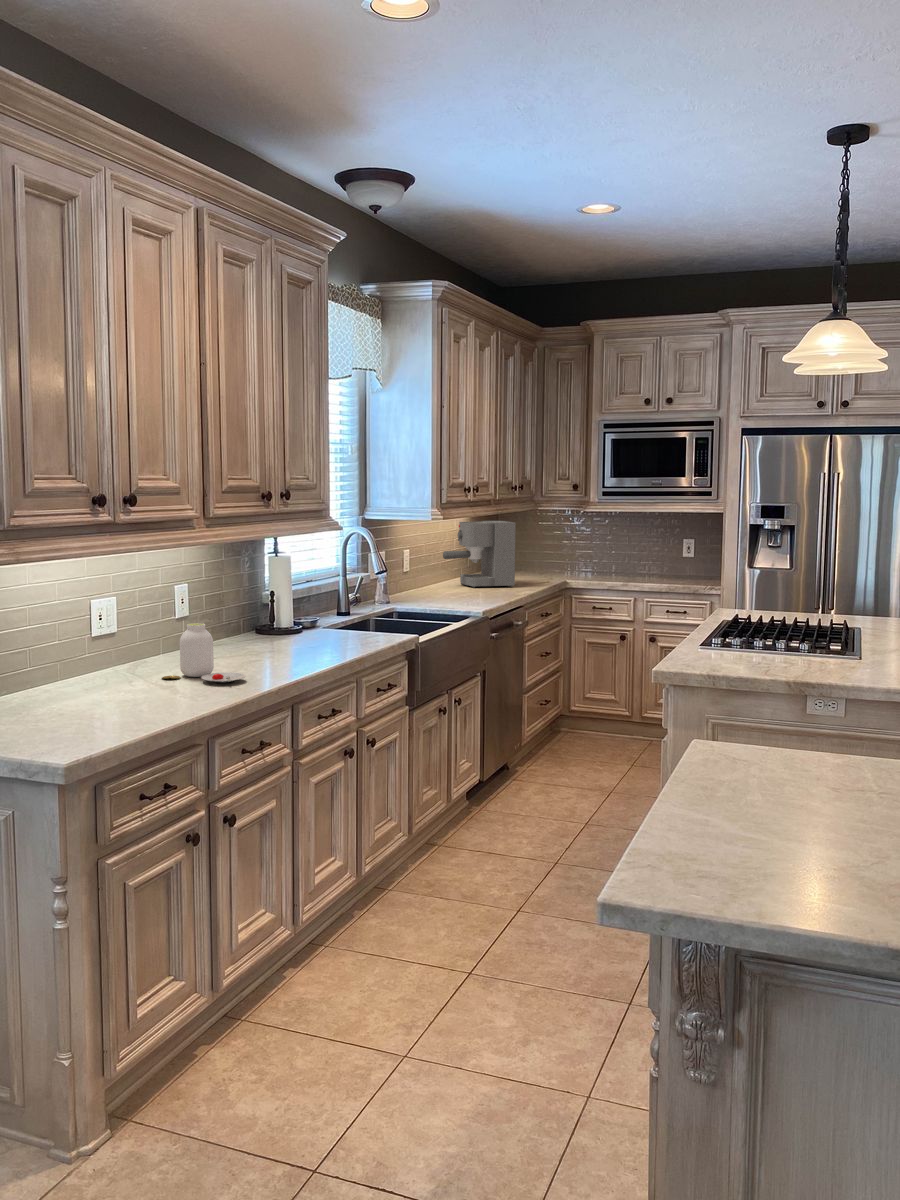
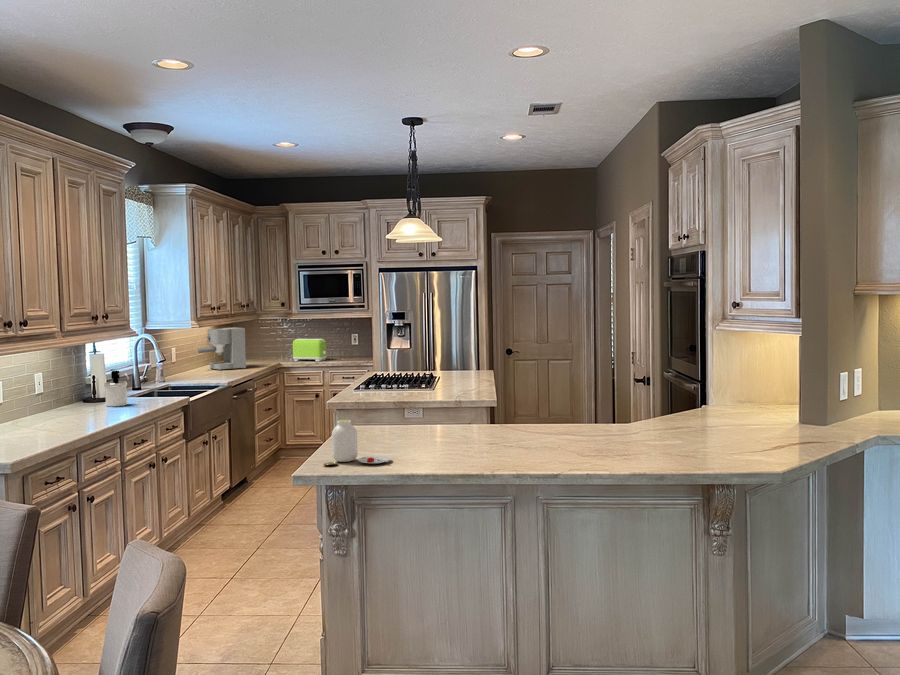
toaster: none [588,542,642,580] -> present [293,339,326,361]
soap dispenser: none [282,586,320,646] -> present [104,371,129,406]
jar: present [162,623,245,682] -> present [324,420,391,465]

